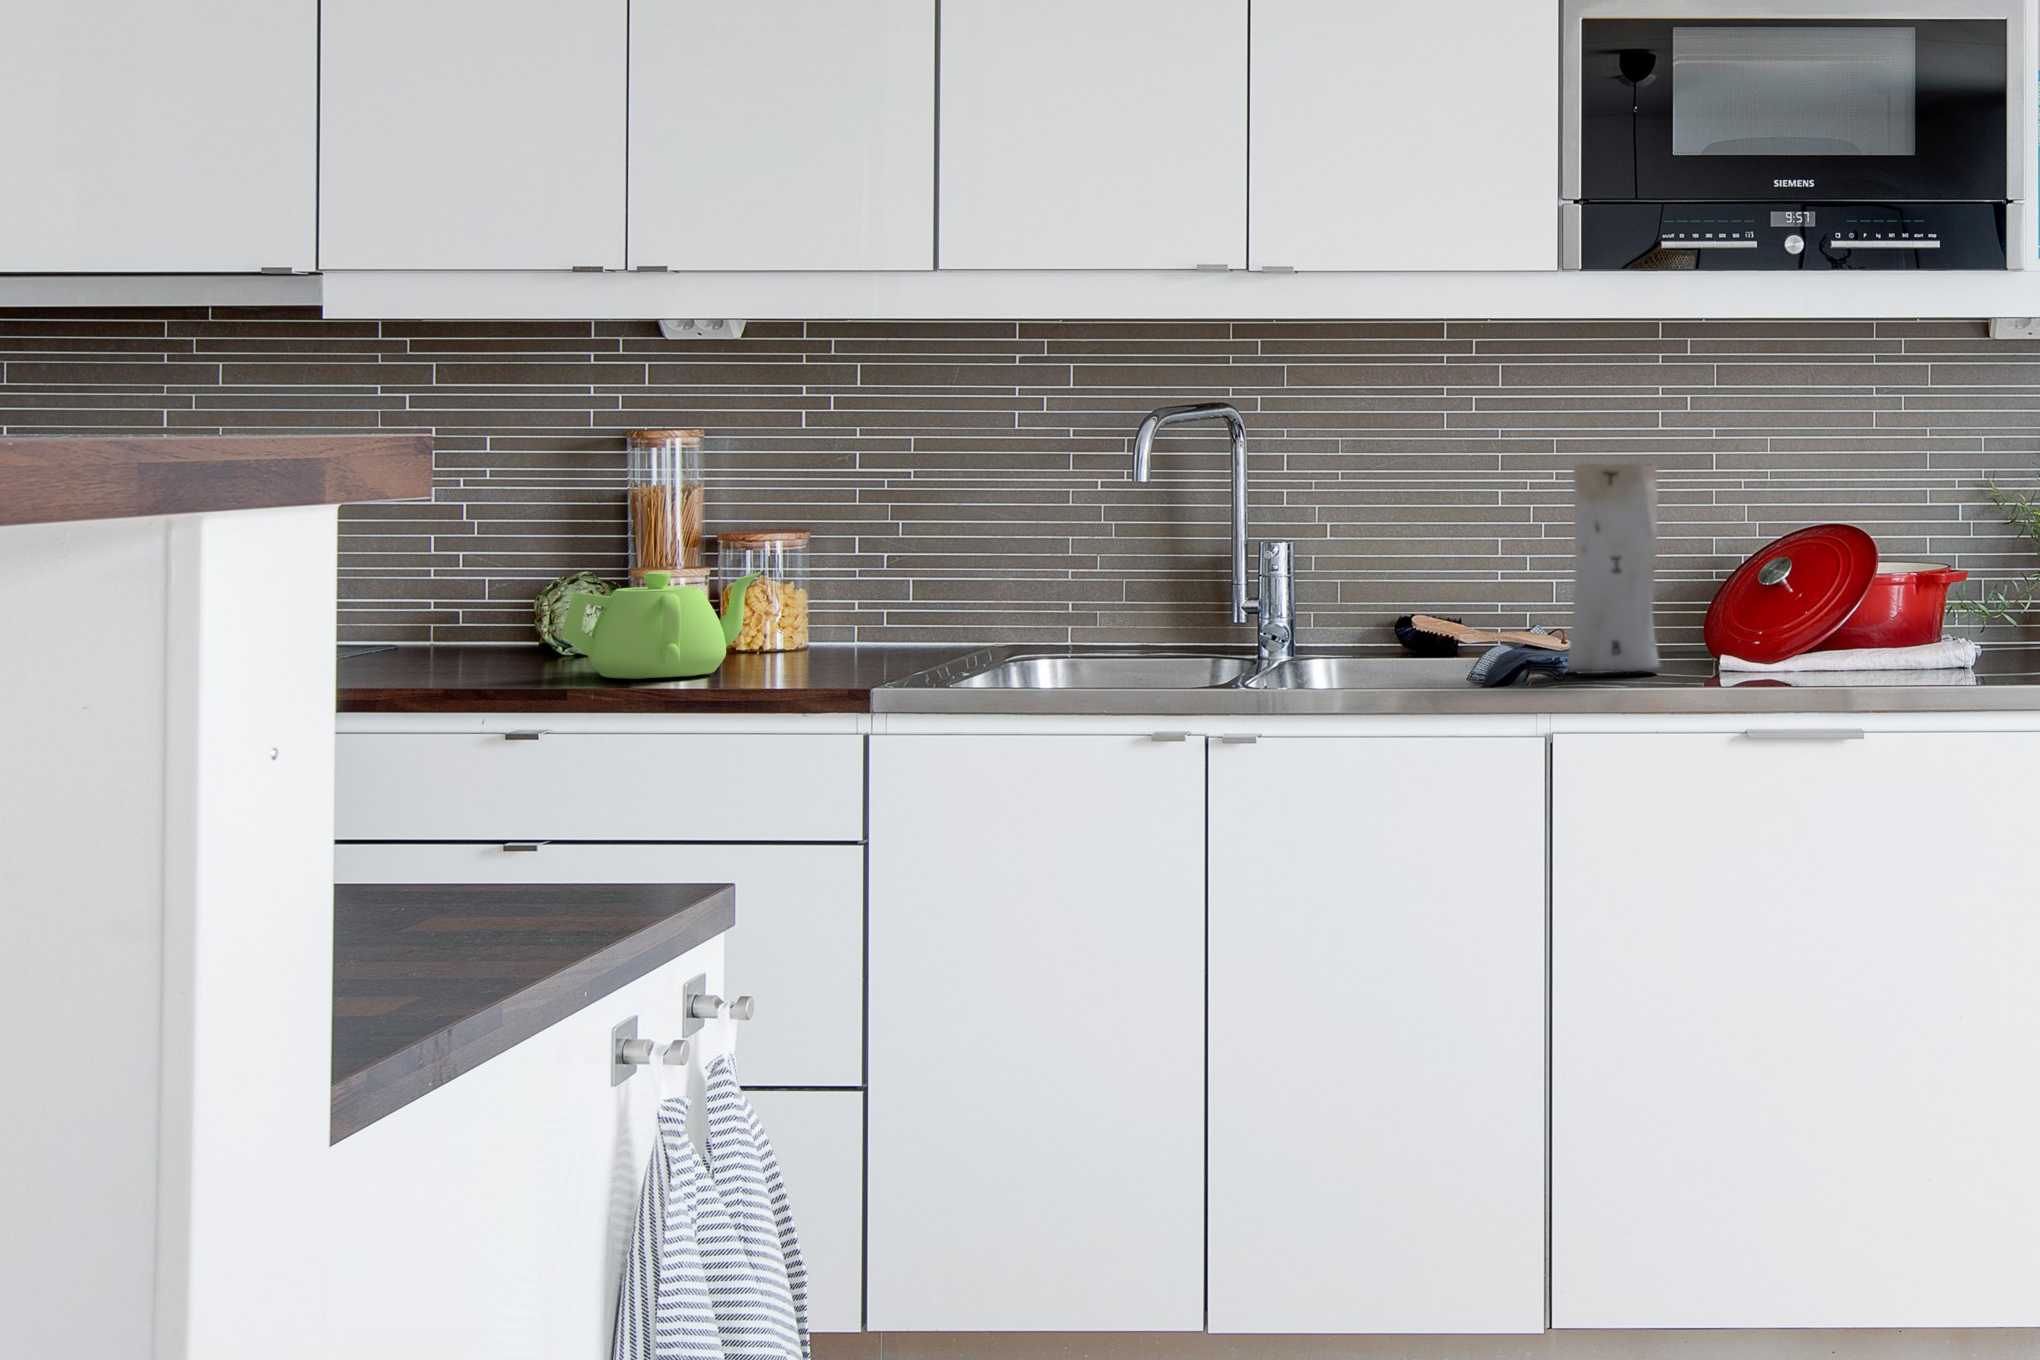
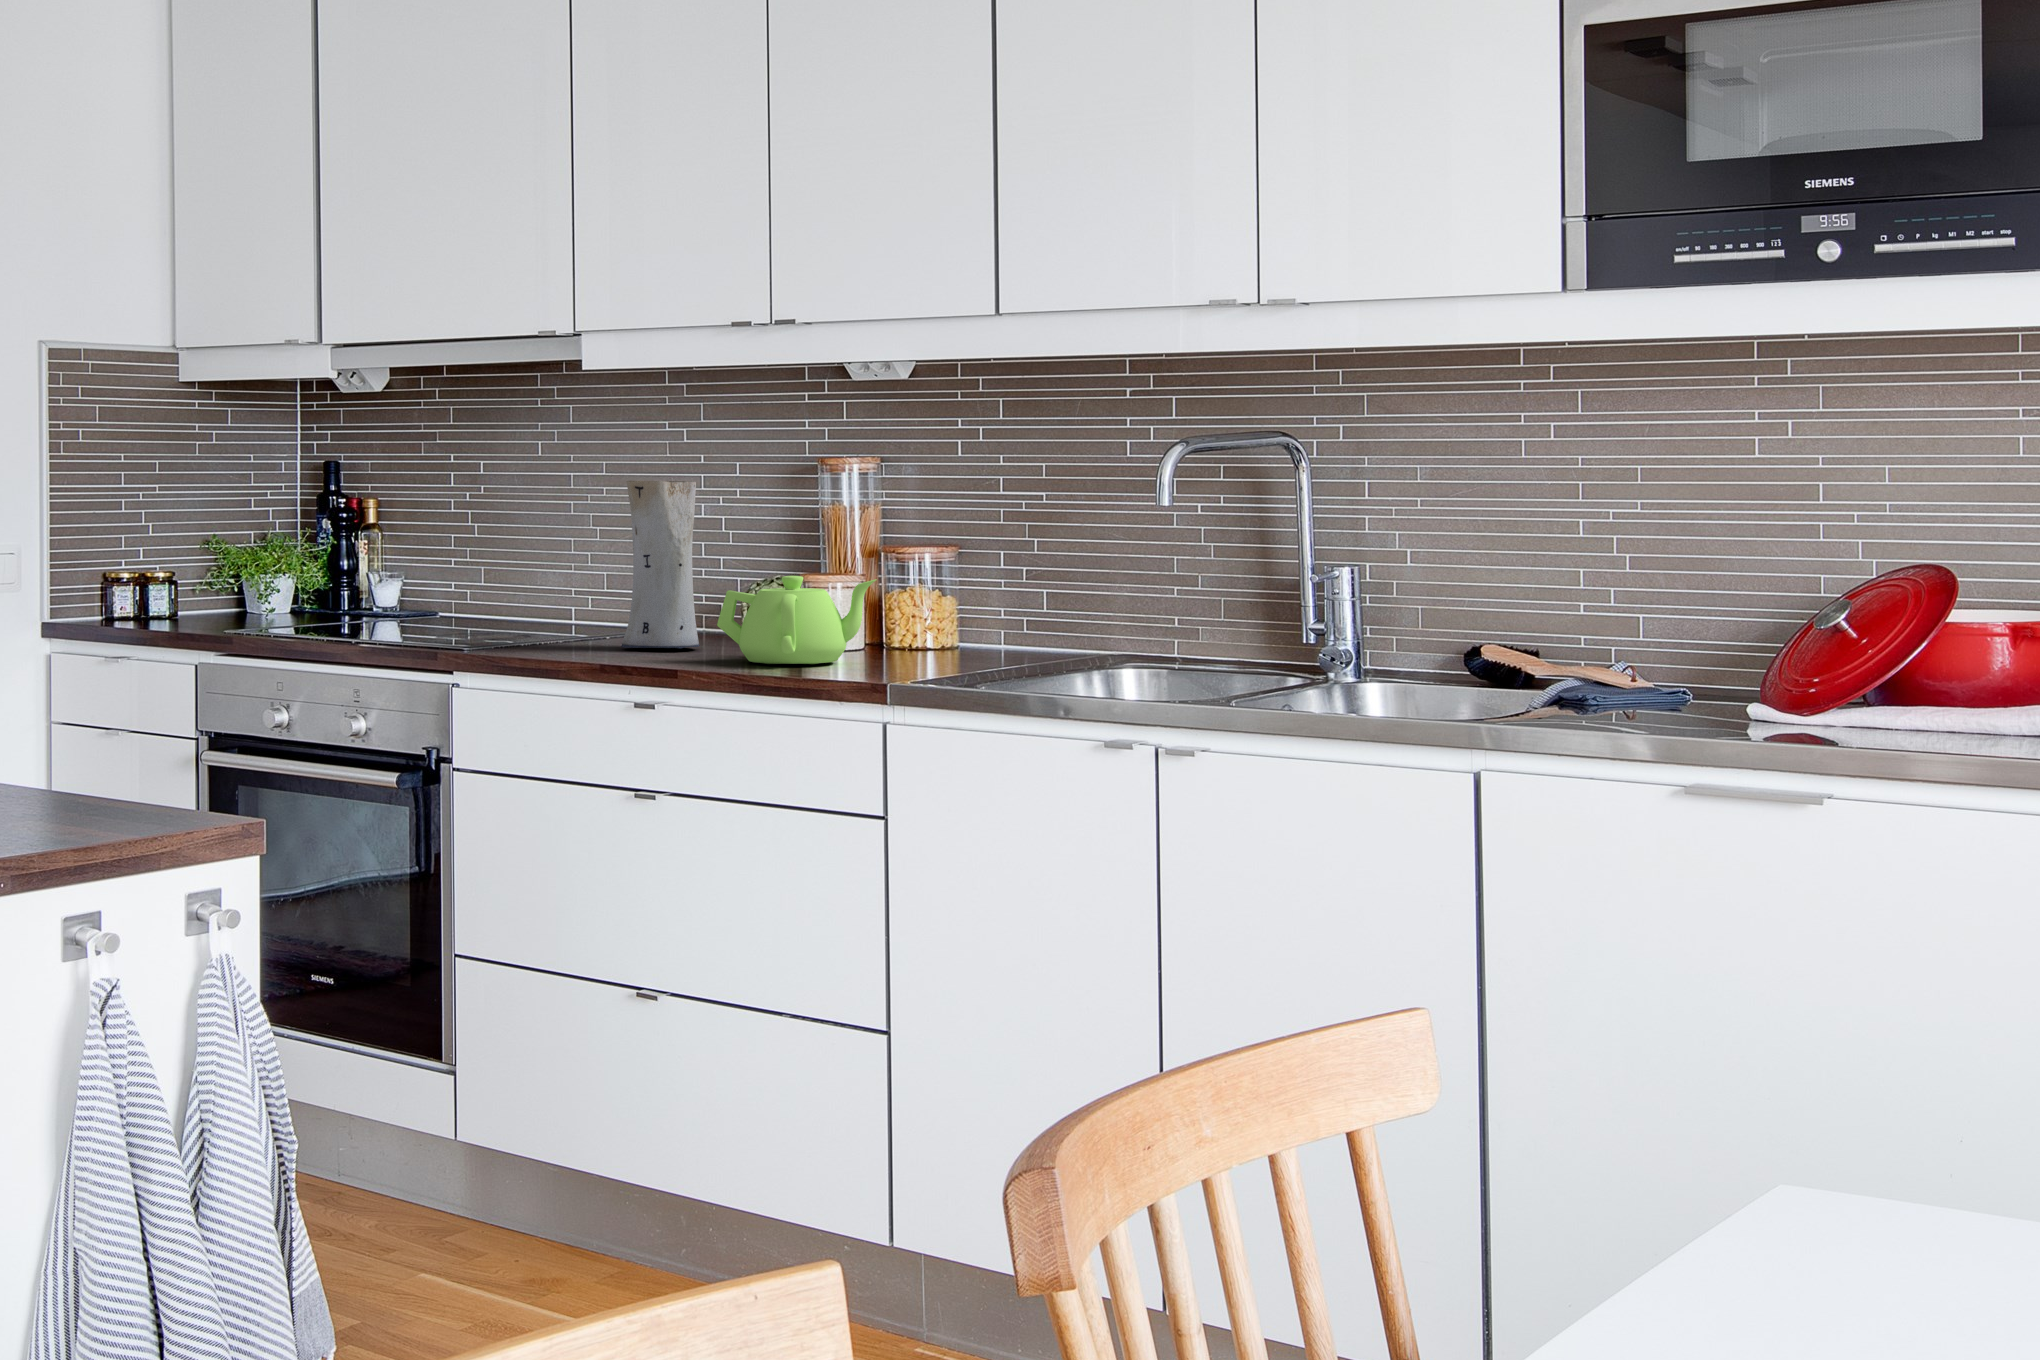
vase: present [1566,464,1660,674] -> present [621,481,700,648]

